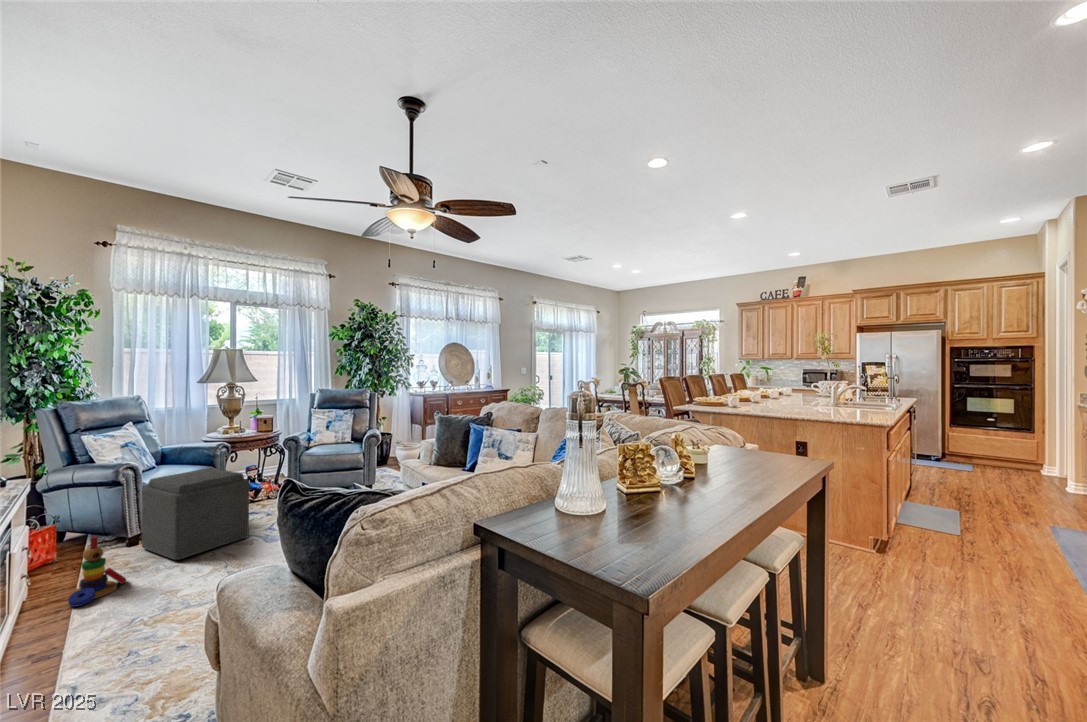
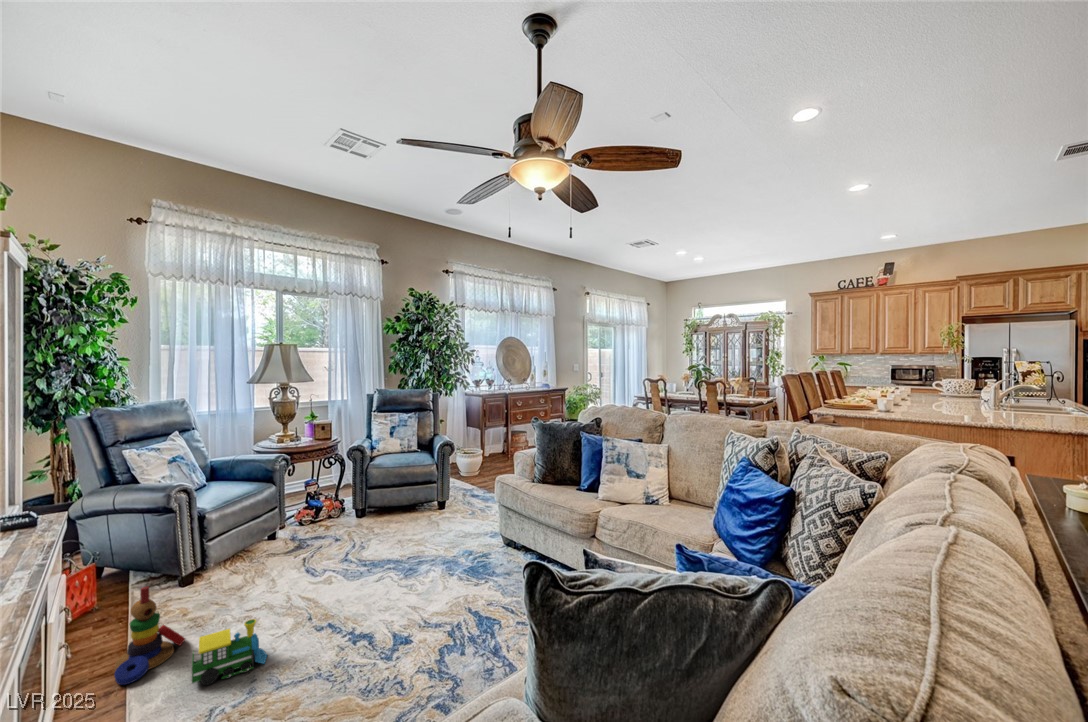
ottoman: present [142,468,249,560] -> none [196,486,322,607]
toy train: none [127,561,189,607] -> present [192,619,267,685]

